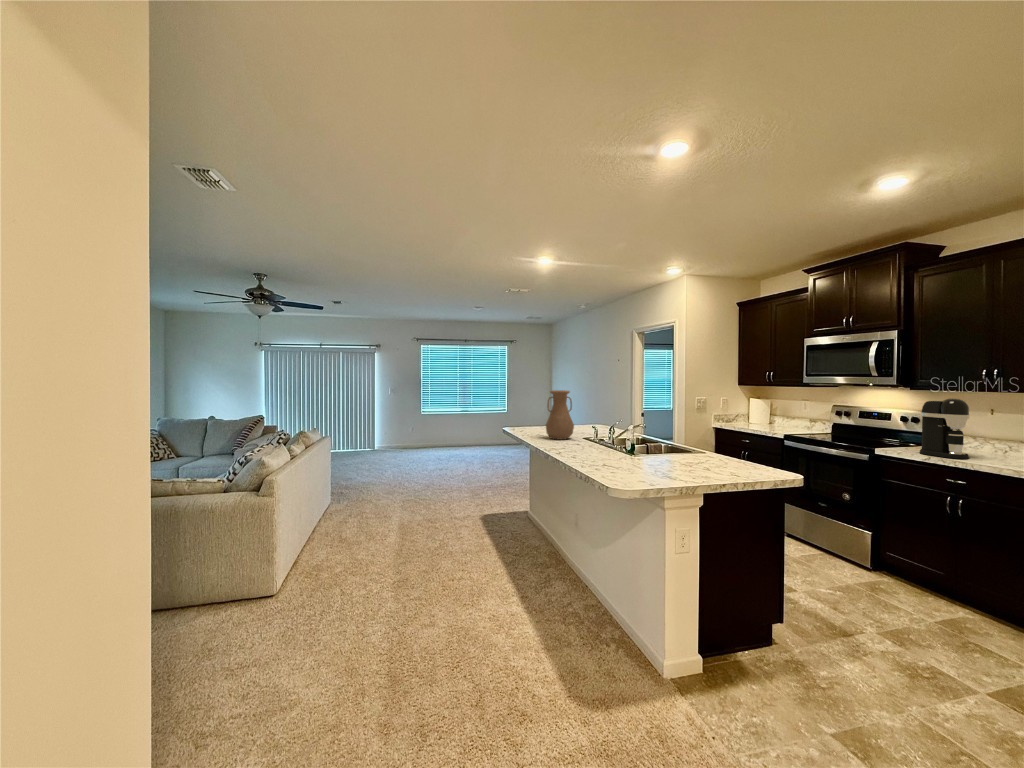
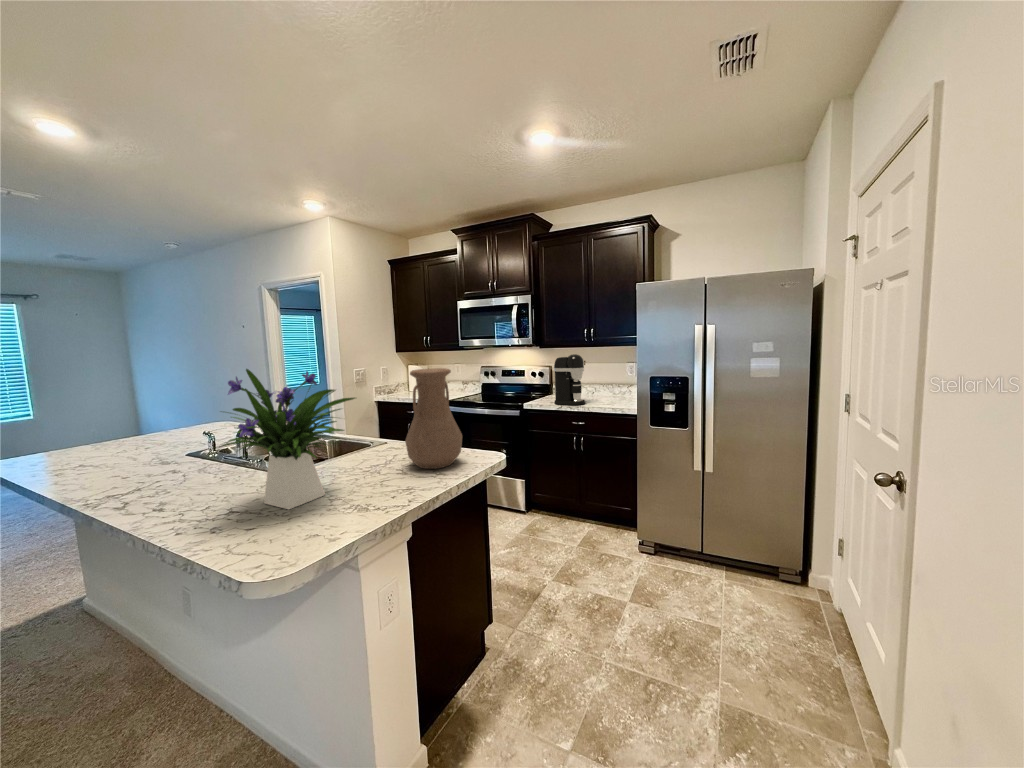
flower arrangement: none [597,387,677,469] -> present [220,369,355,509]
vase: present [546,390,574,440] -> present [405,368,462,469]

